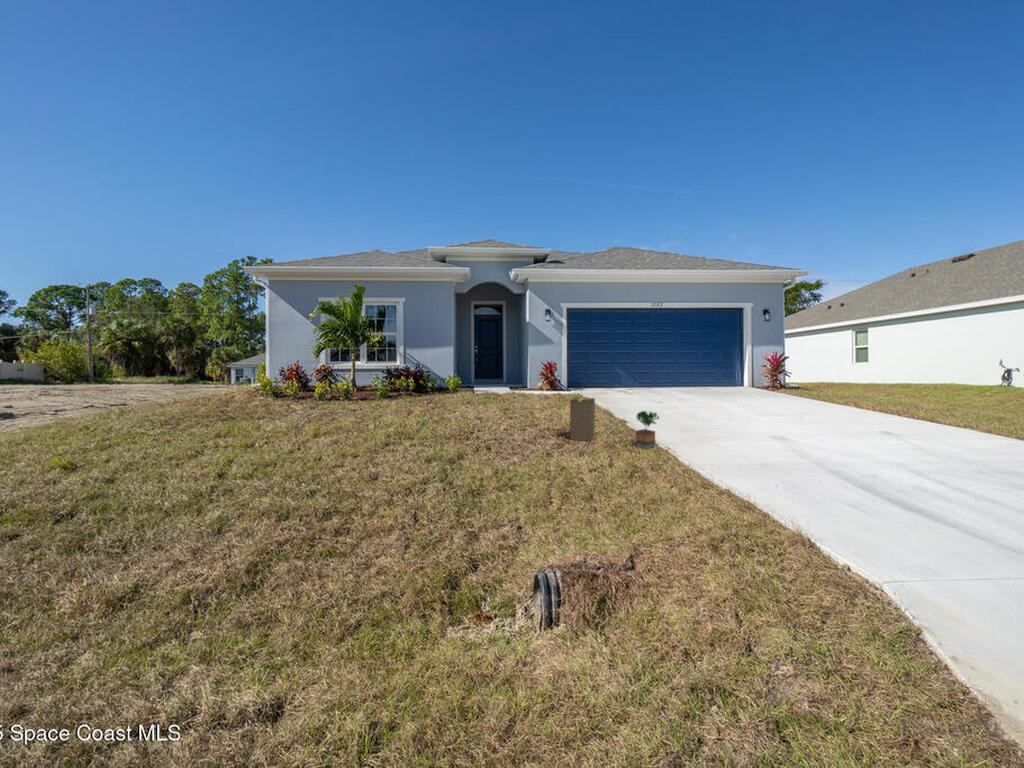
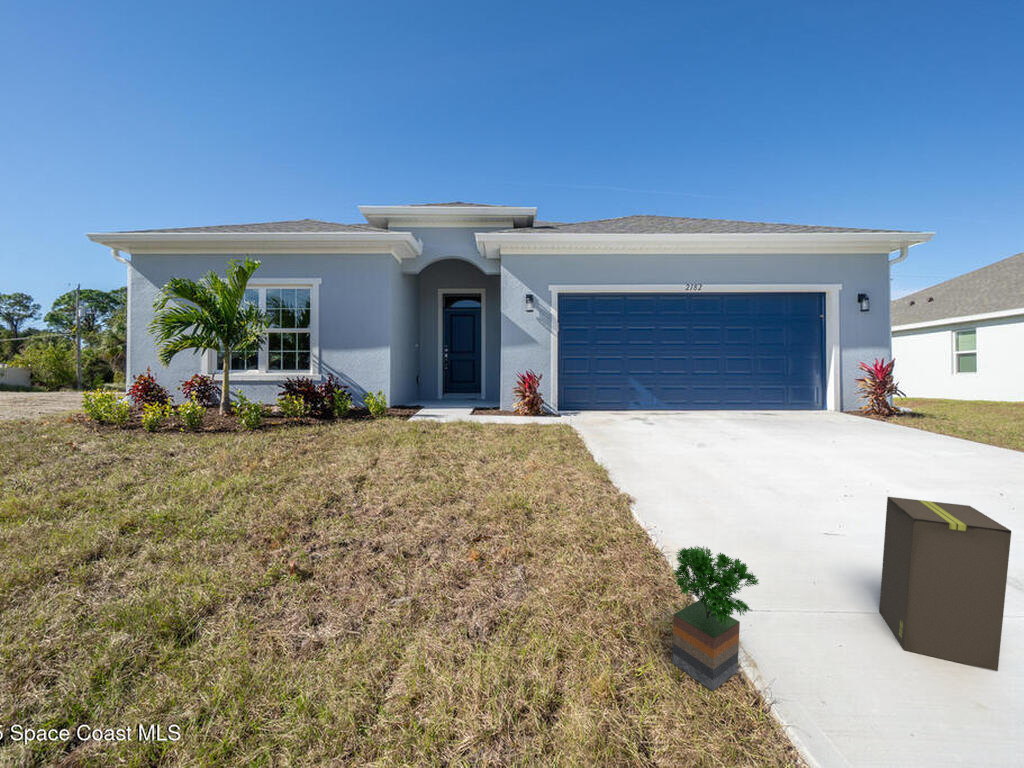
cardboard box: present [570,397,595,441] -> present [879,497,1011,671]

